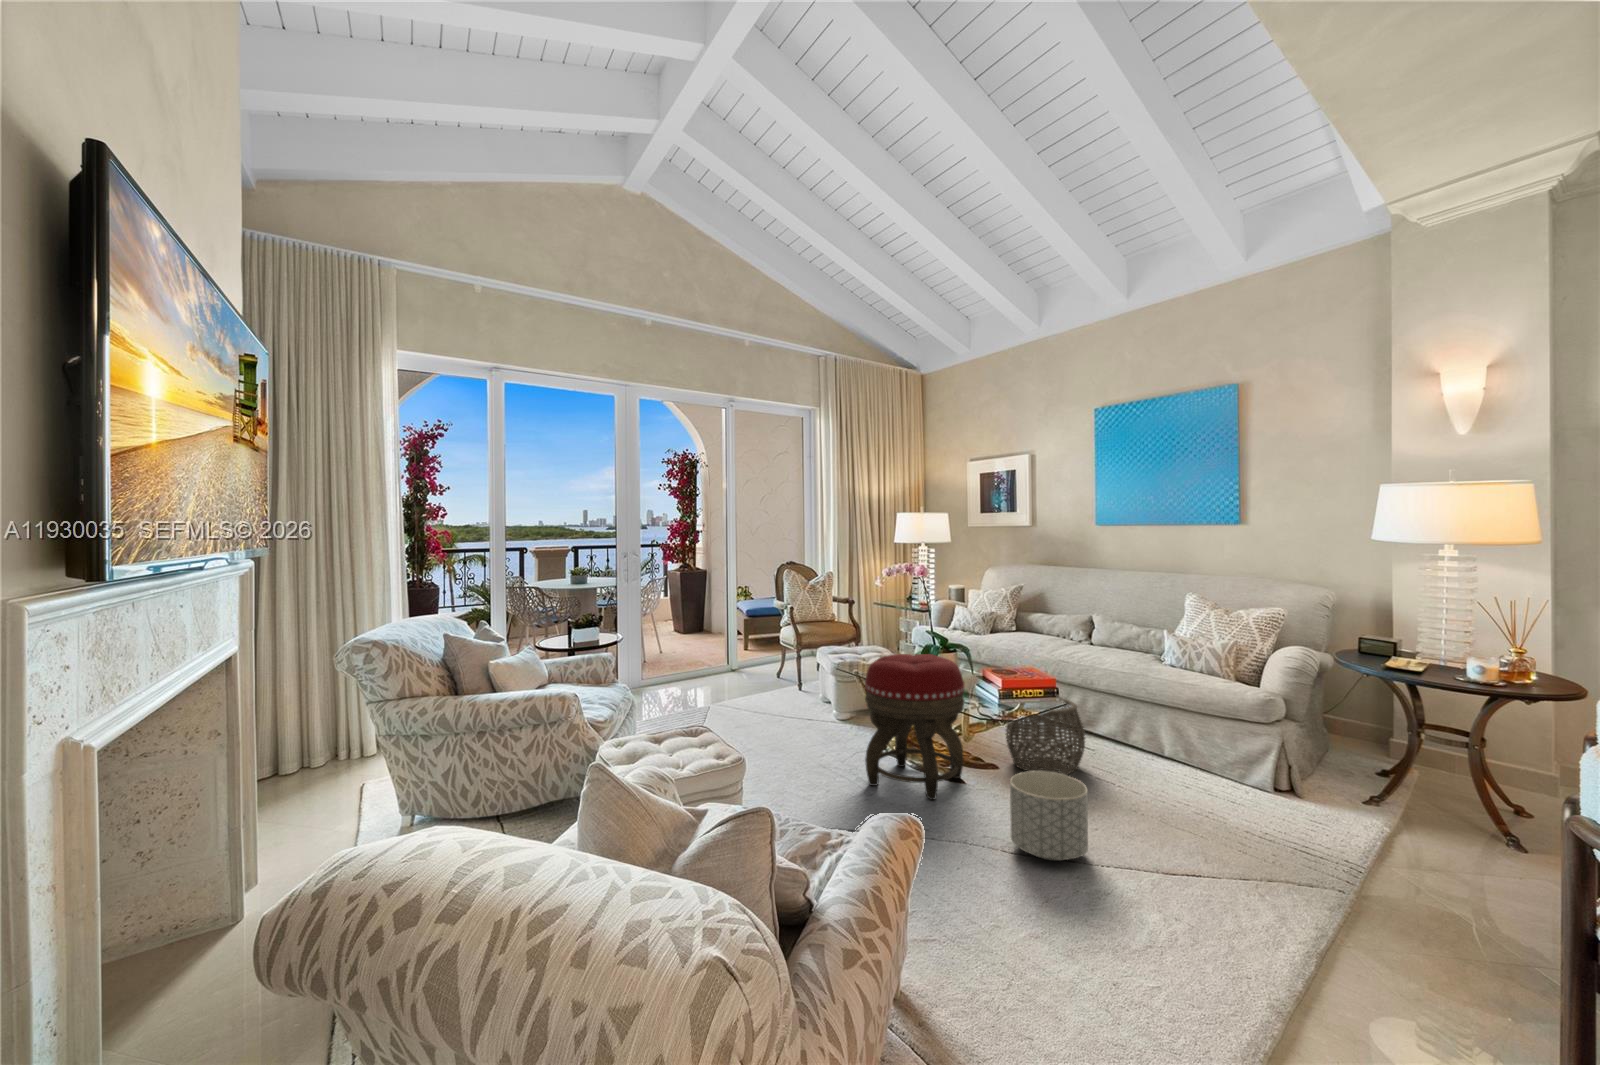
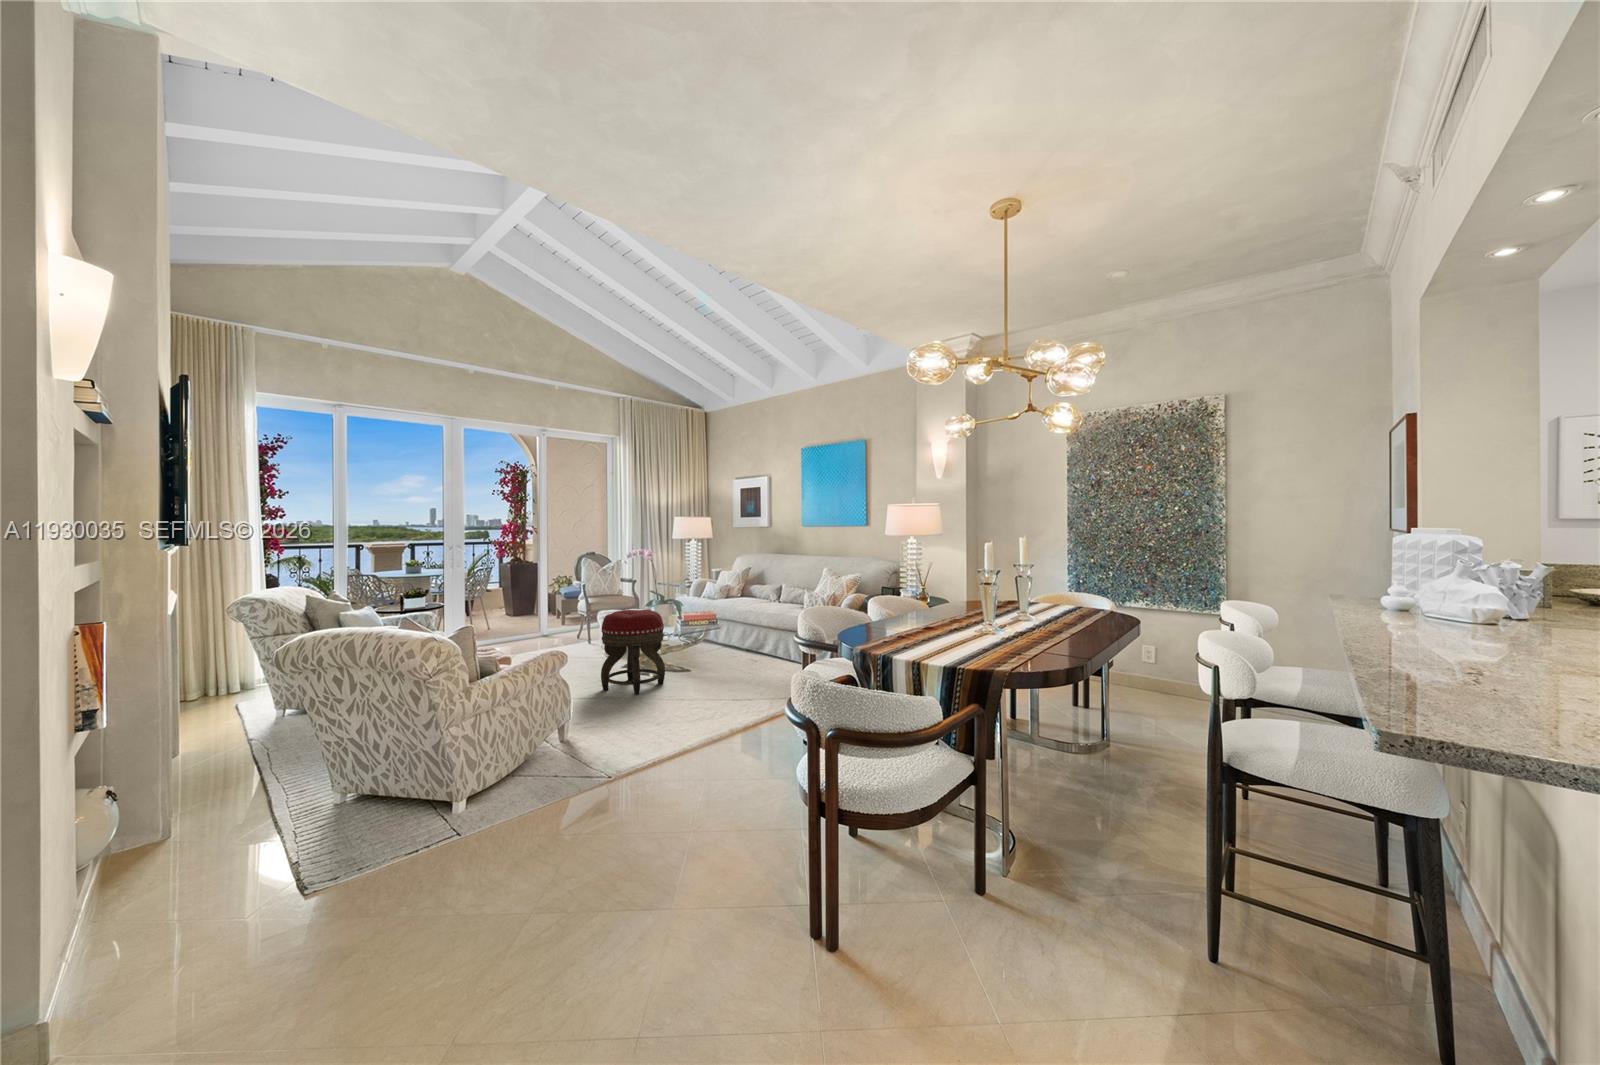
woven basket: present [1005,699,1085,775] -> none [696,634,742,680]
planter: present [1010,771,1088,861] -> none [663,669,704,714]

